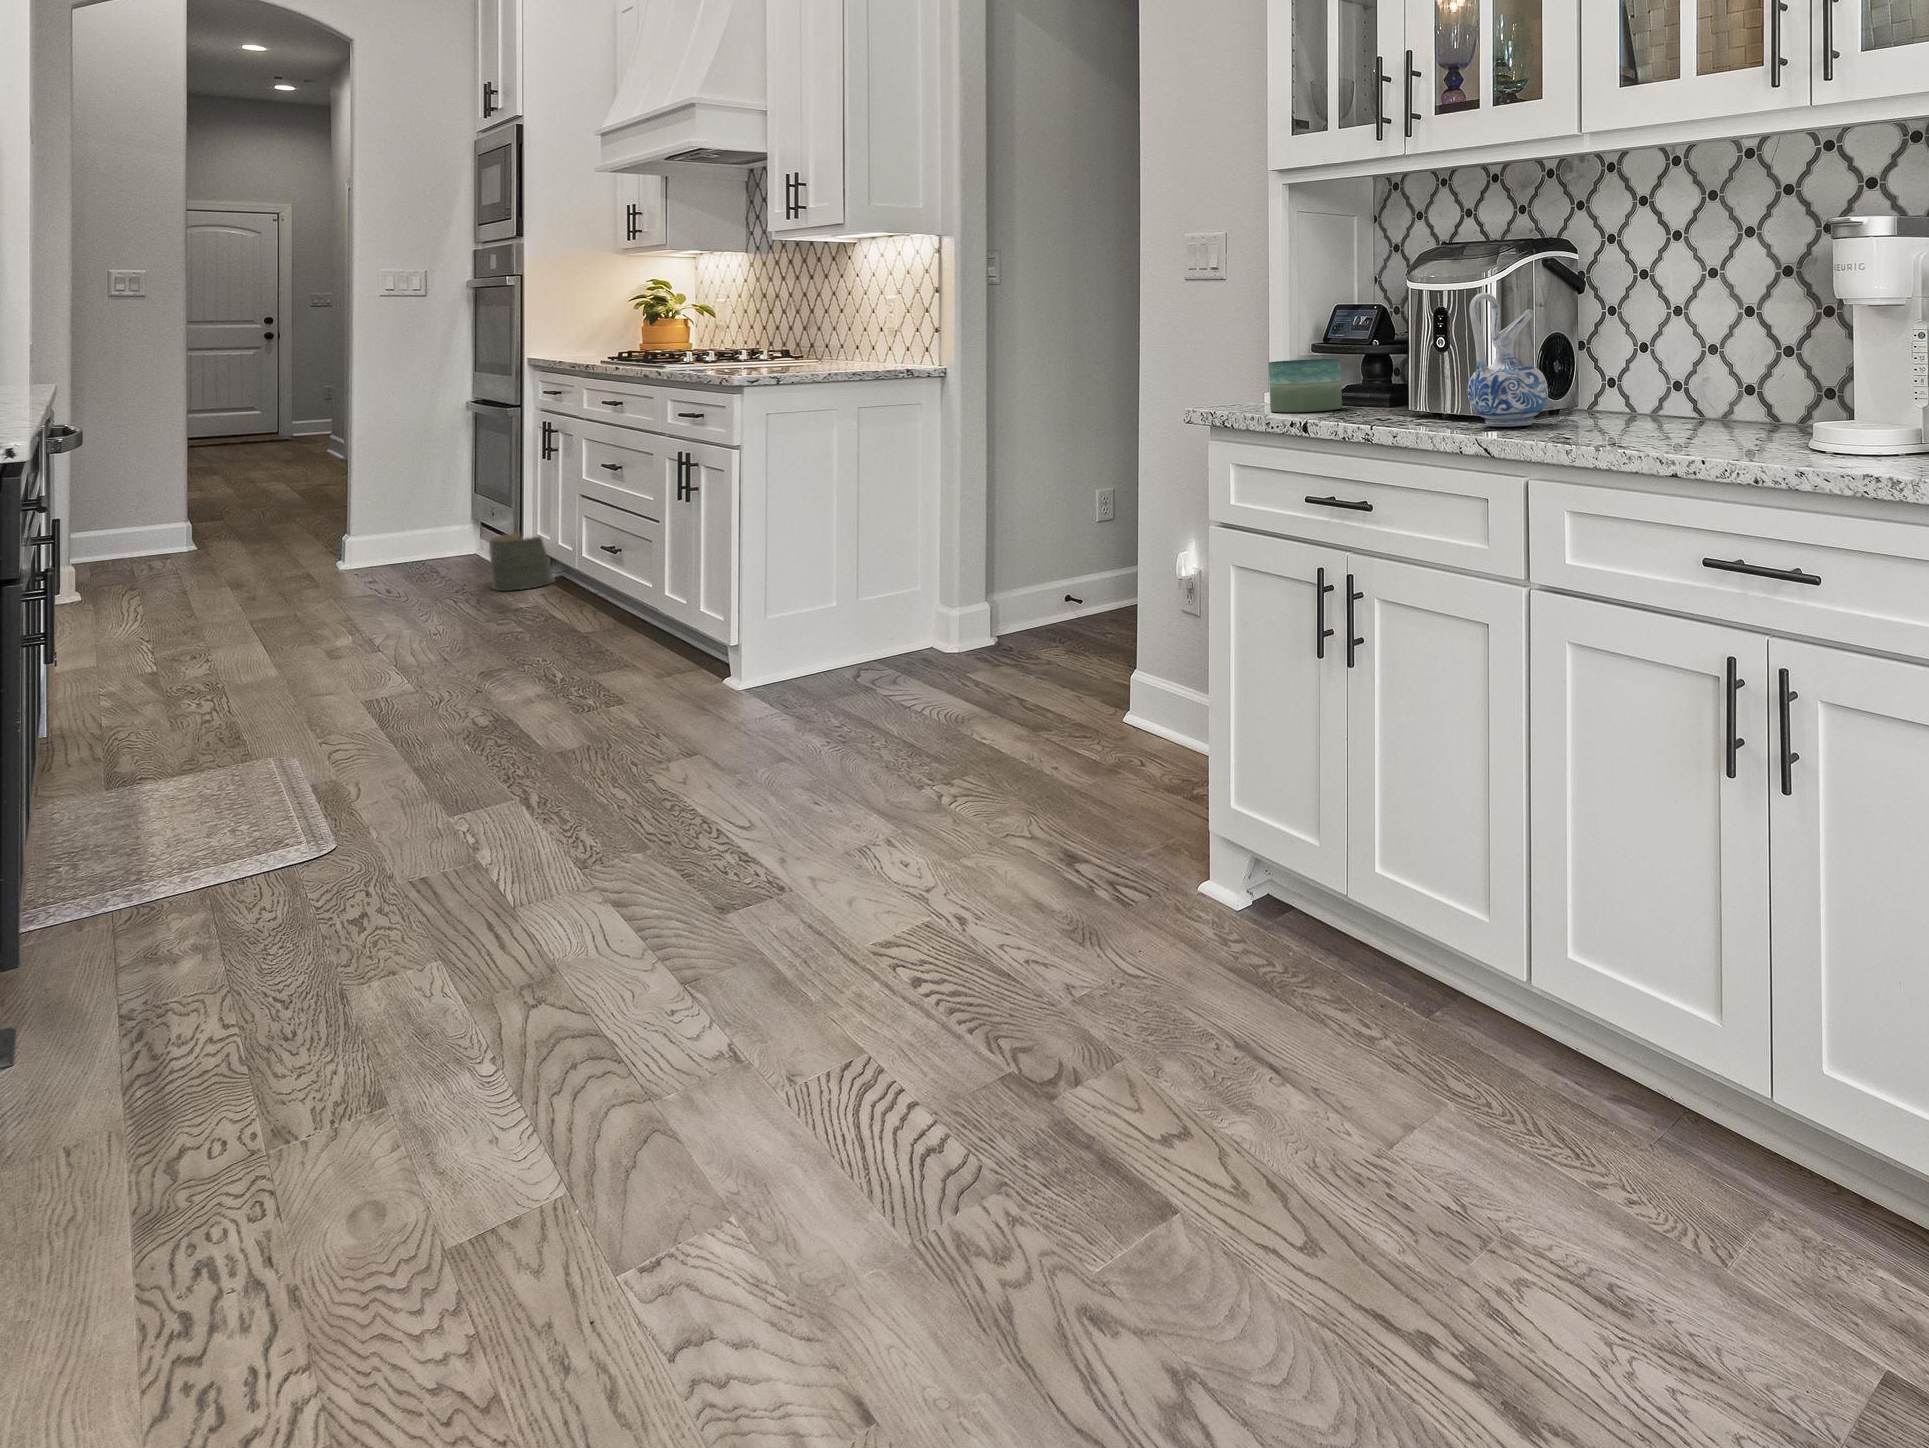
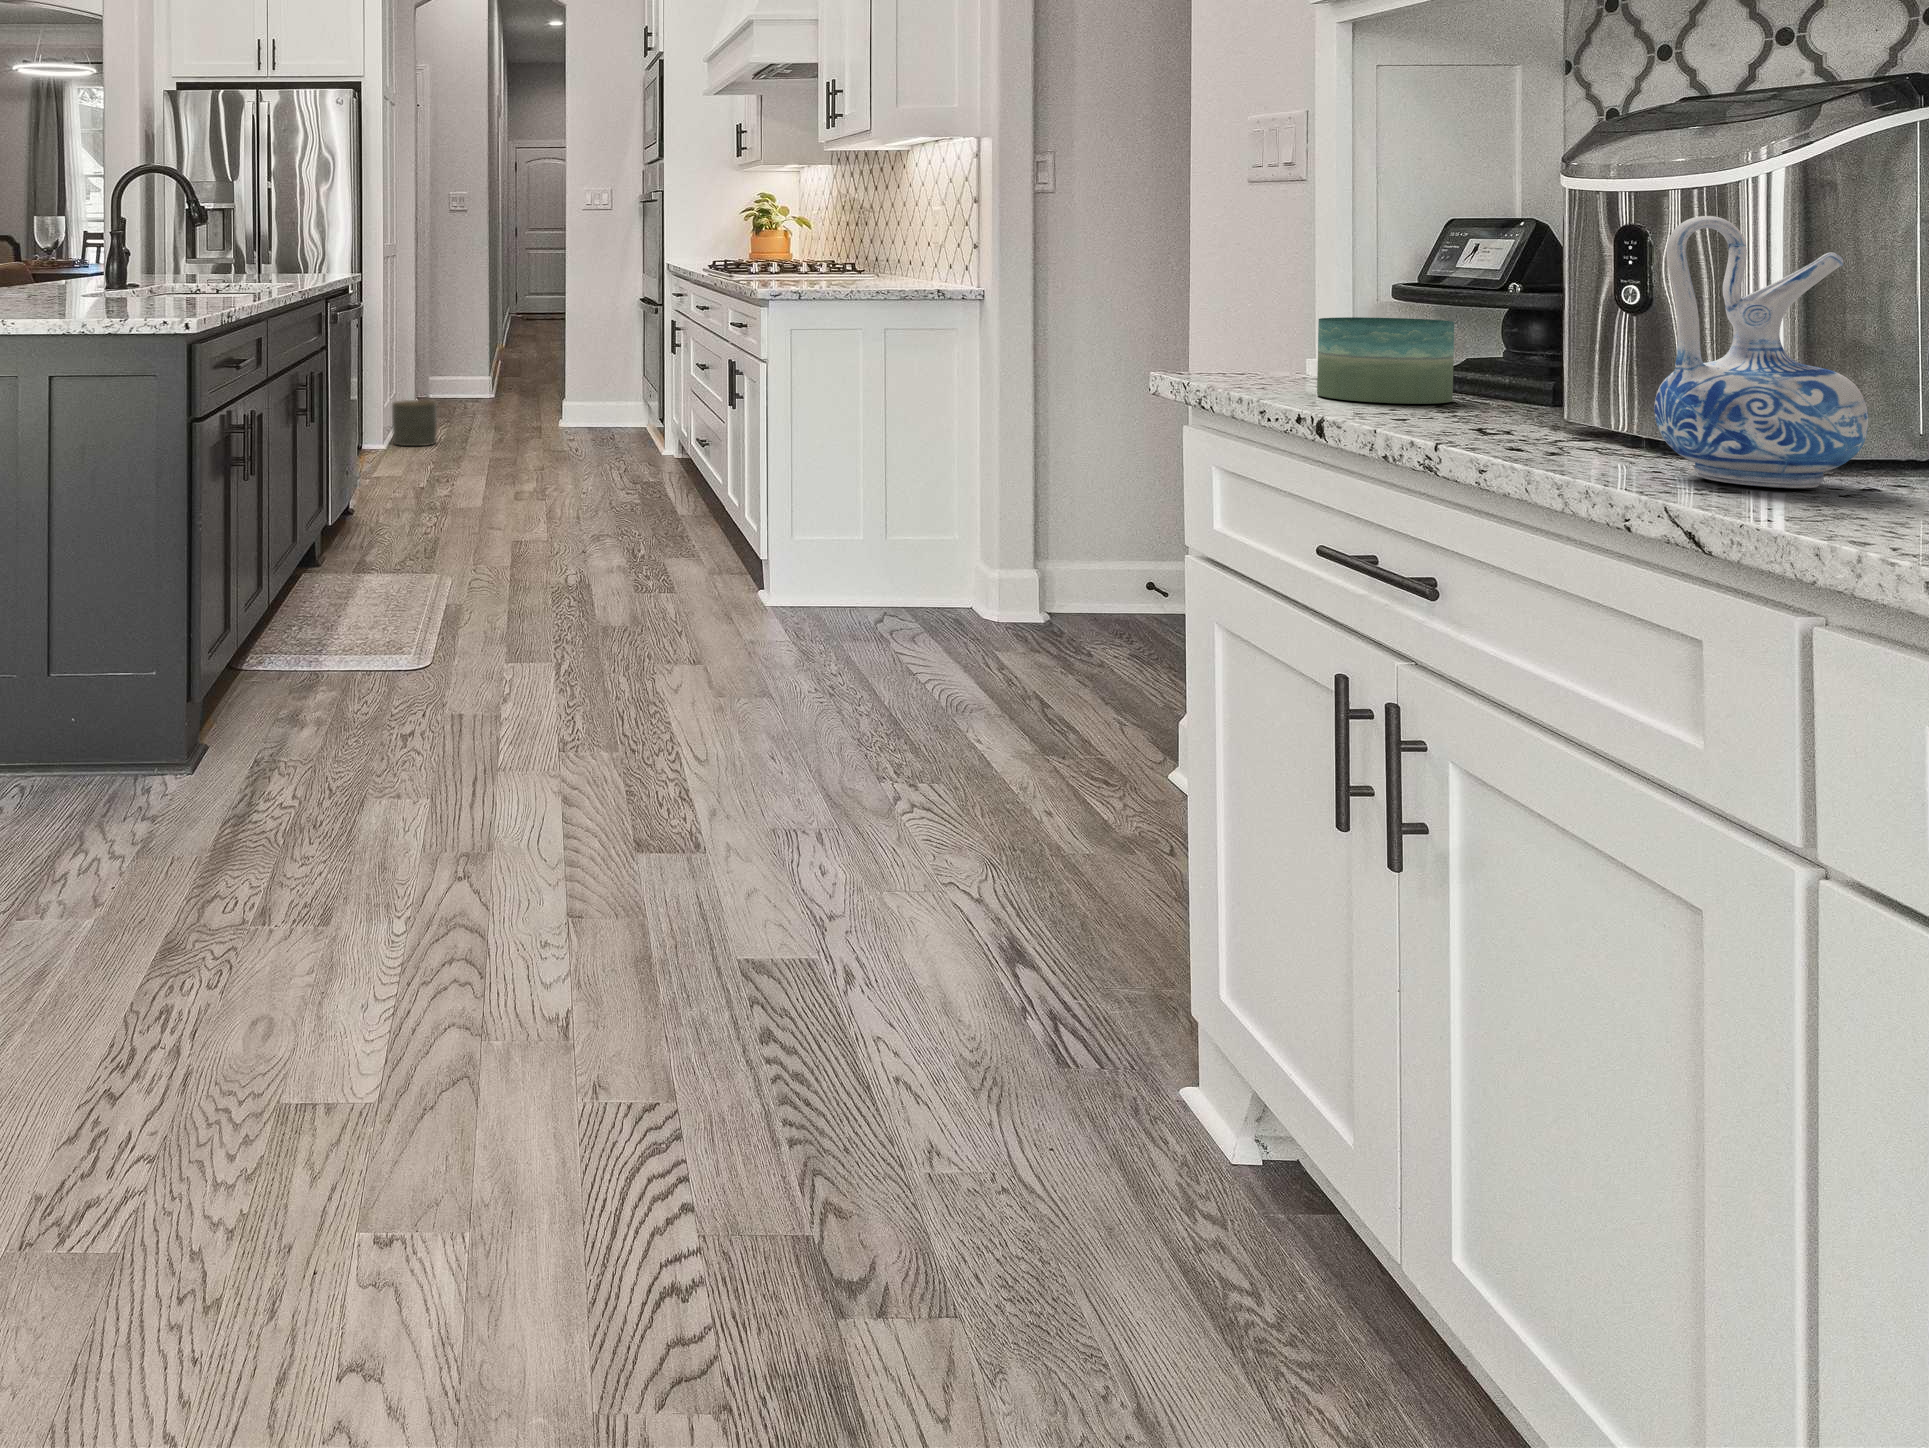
planter: present [489,533,555,591] -> present [392,400,437,446]

